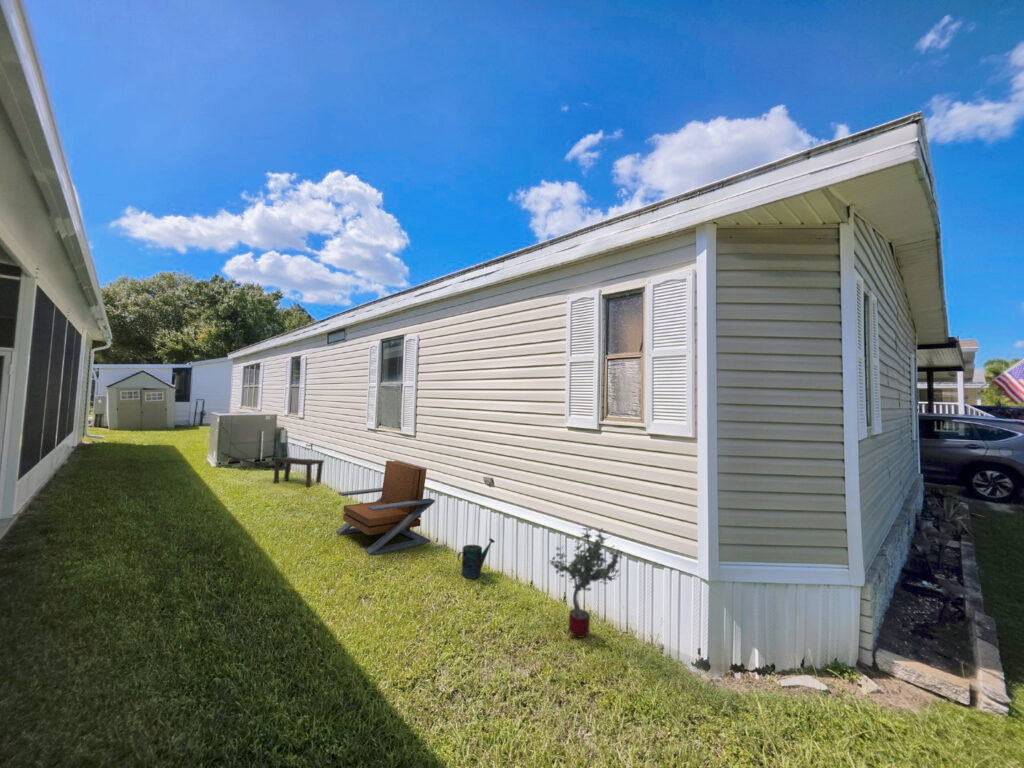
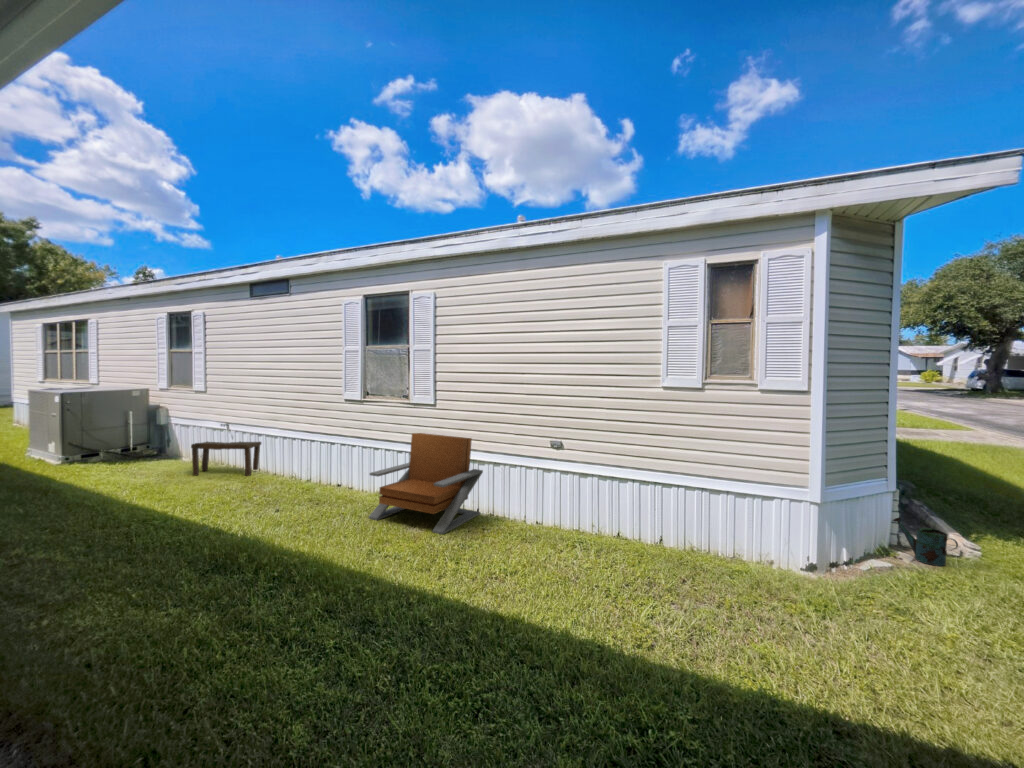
potted tree: present [550,528,622,638] -> none [670,472,755,568]
watering can: present [458,538,495,579] -> present [893,518,958,566]

